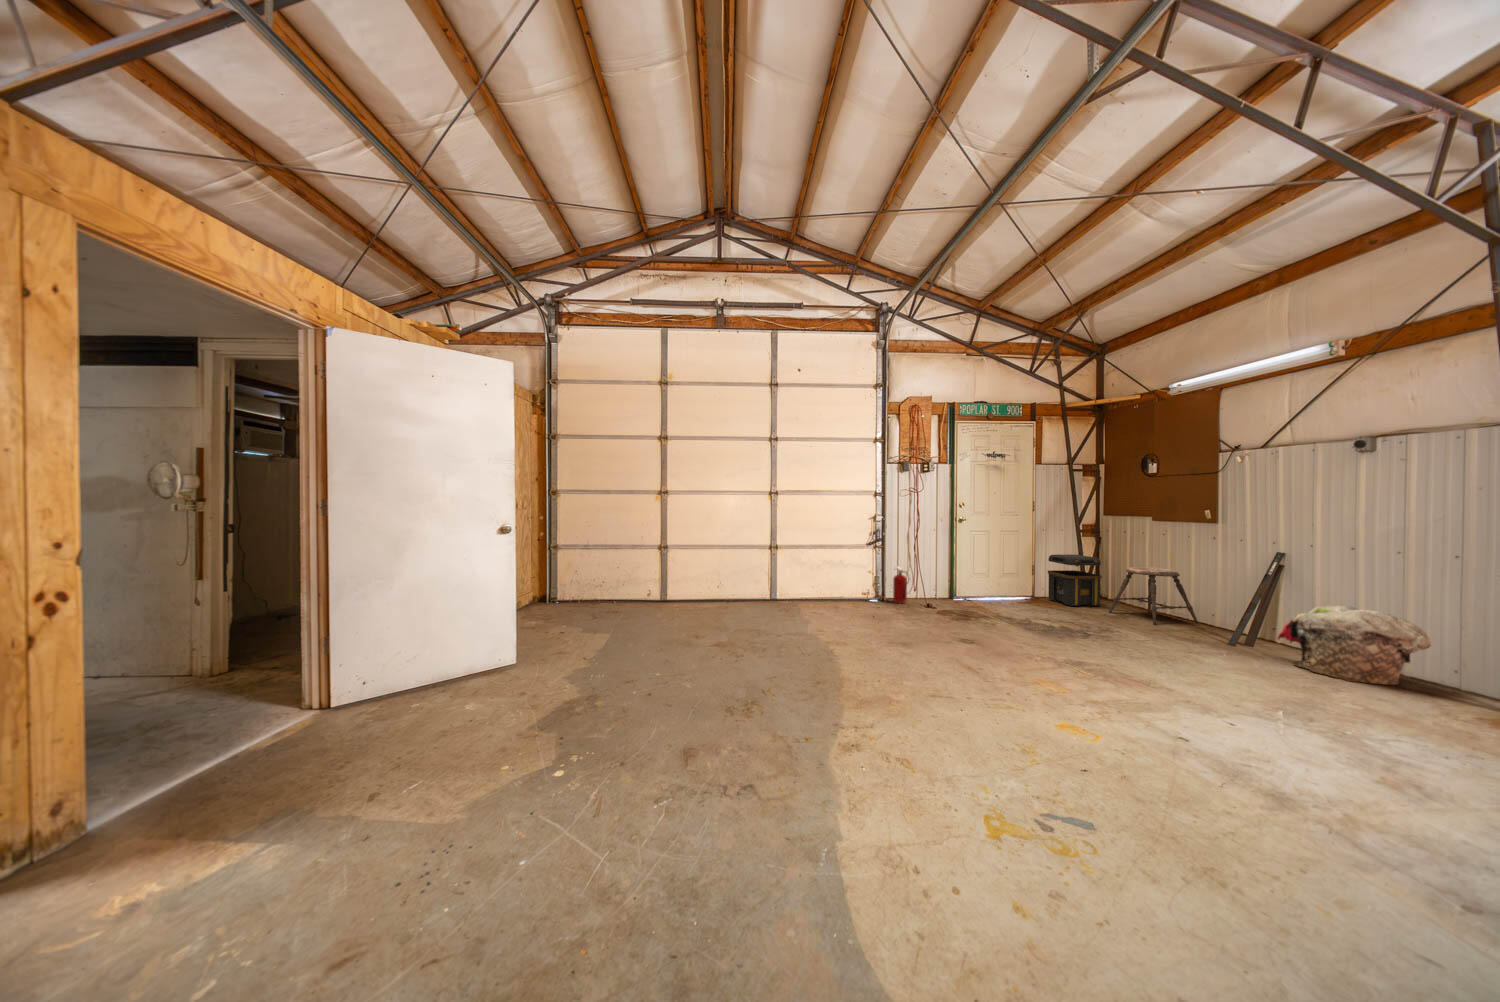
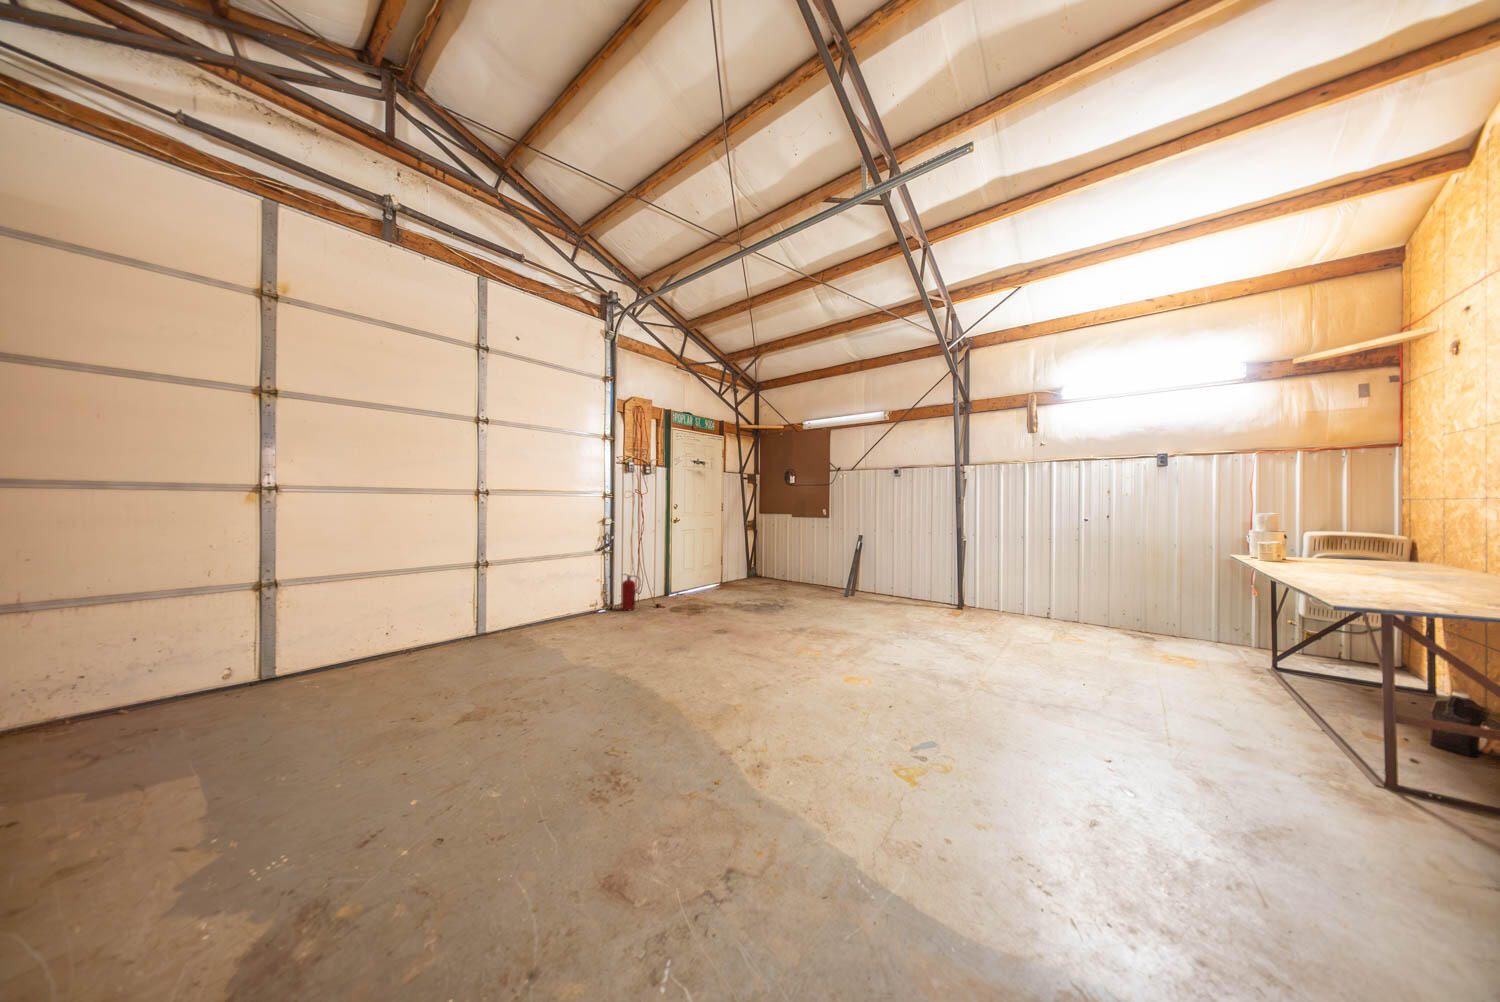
toolbox: present [1048,555,1102,606] -> none [731,546,766,587]
stool: present [1109,567,1199,625] -> none [775,551,822,591]
laundry basket: present [1277,606,1431,685] -> none [873,562,930,605]

